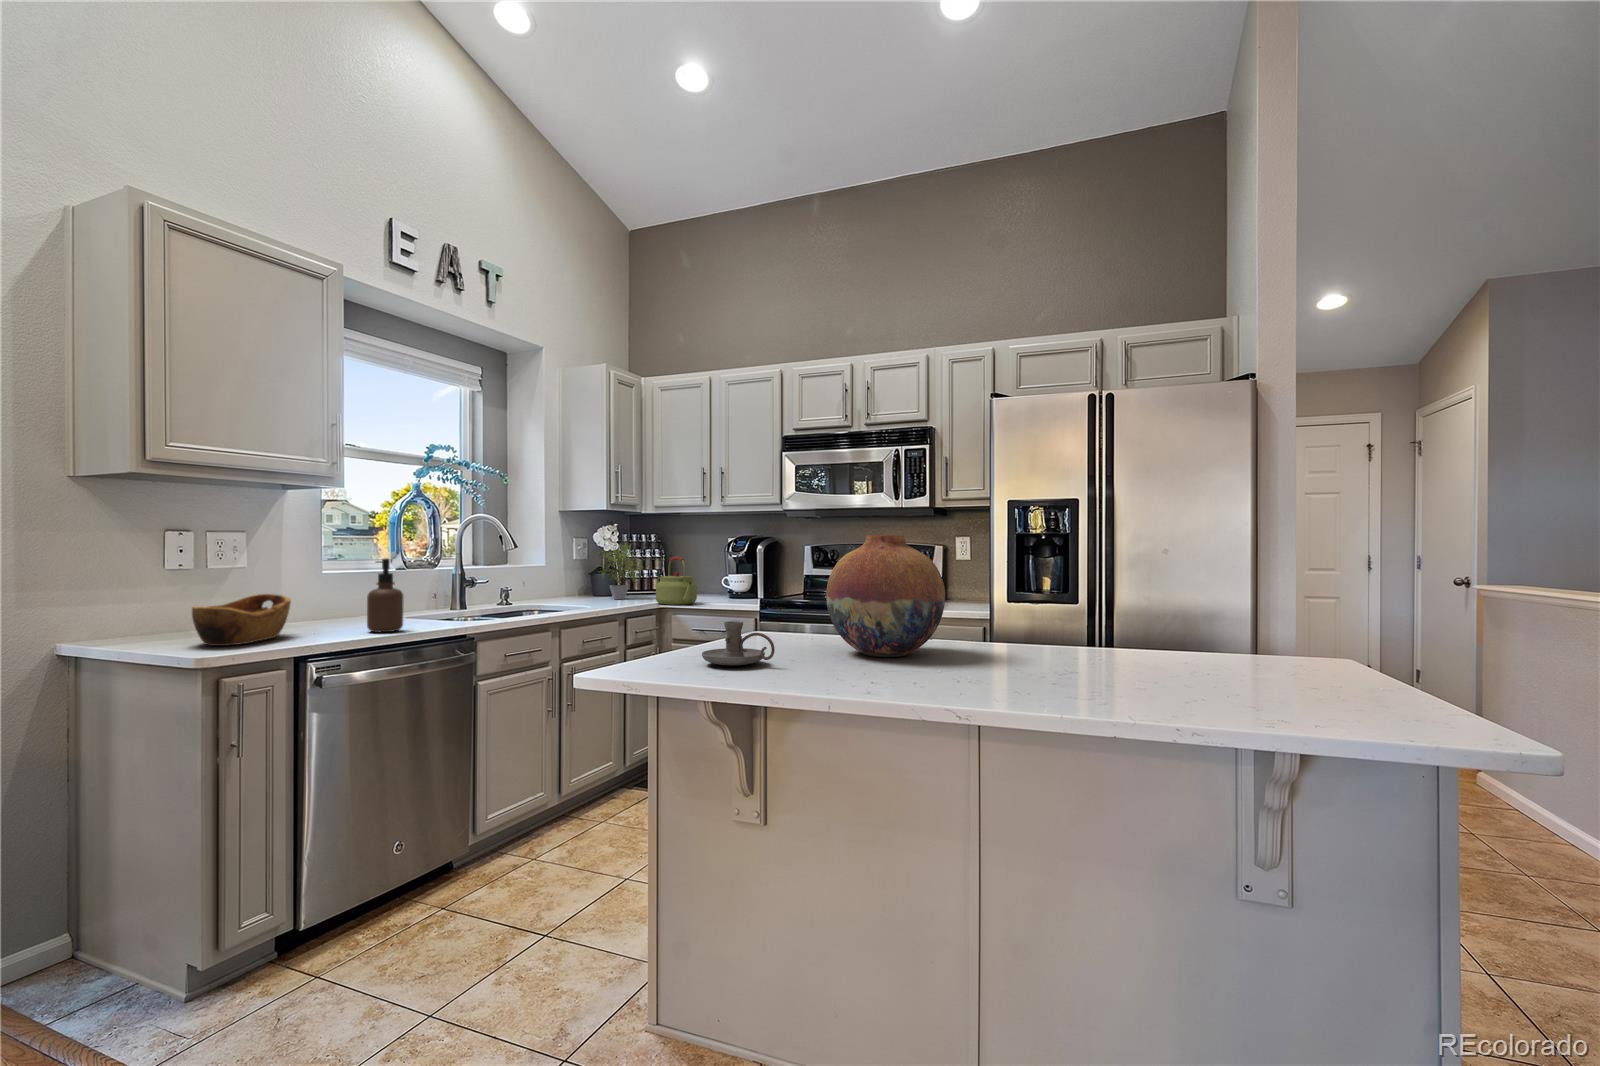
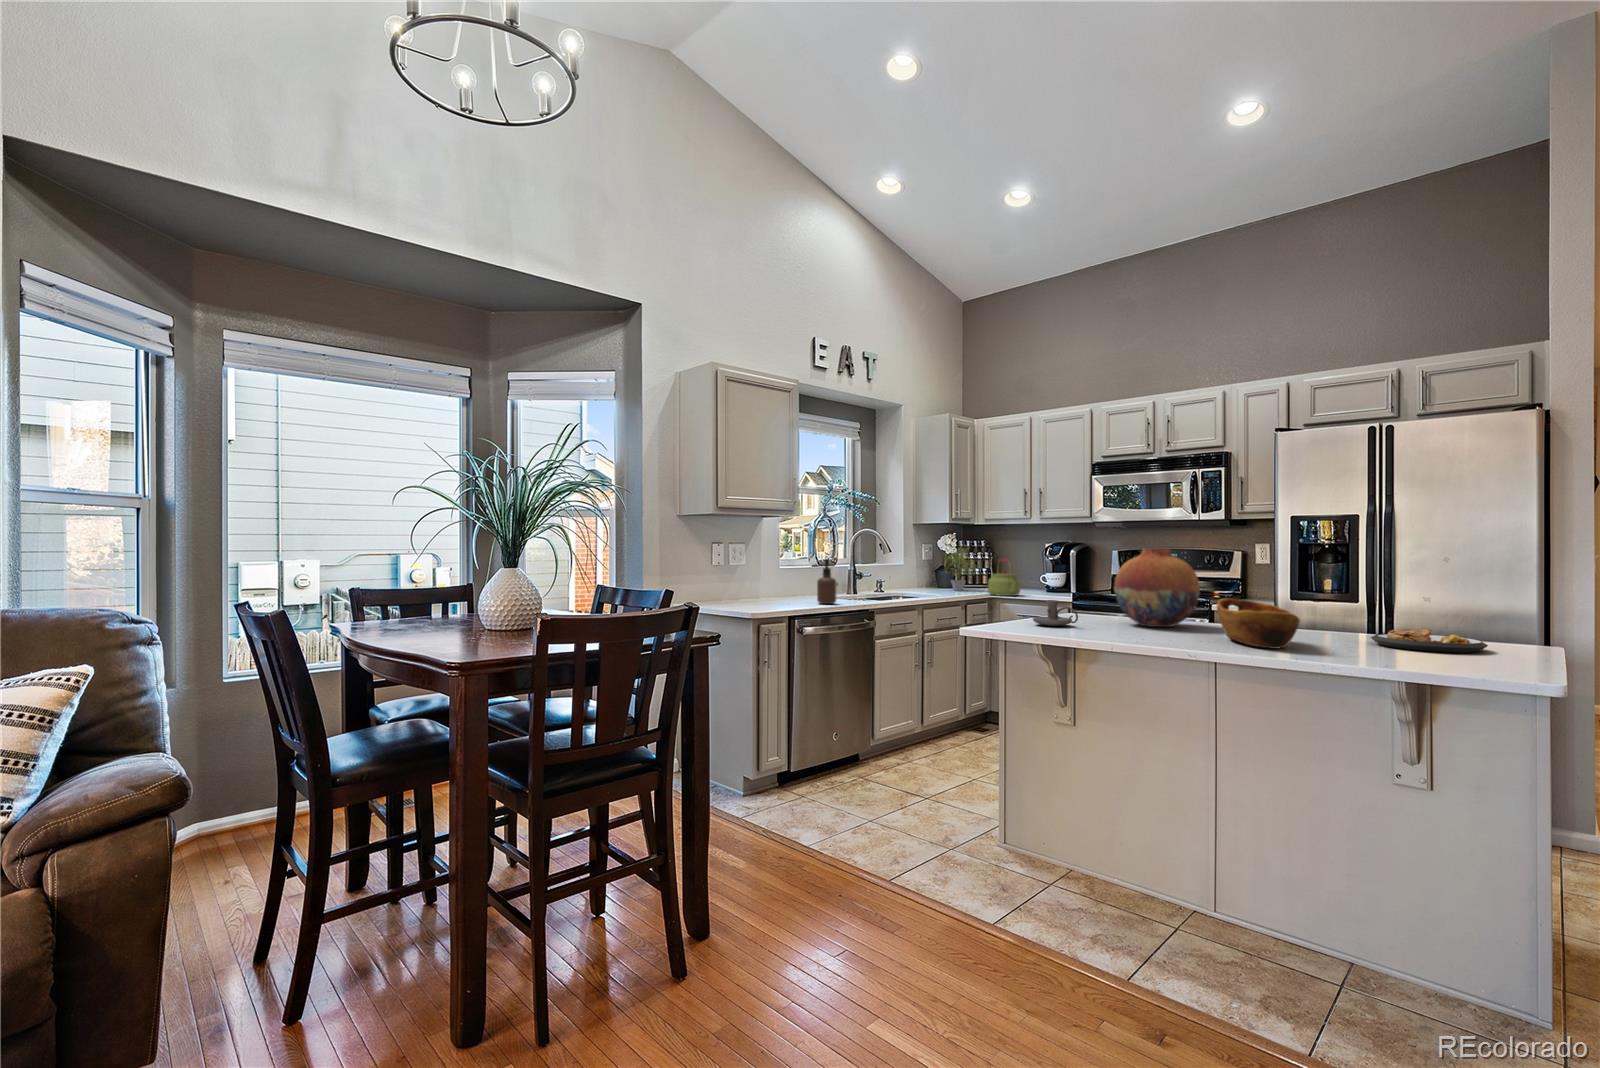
wooden bowl: present [192,594,291,646] -> present [1217,599,1300,649]
plate: none [1176,647,1329,684] -> present [1371,629,1488,653]

